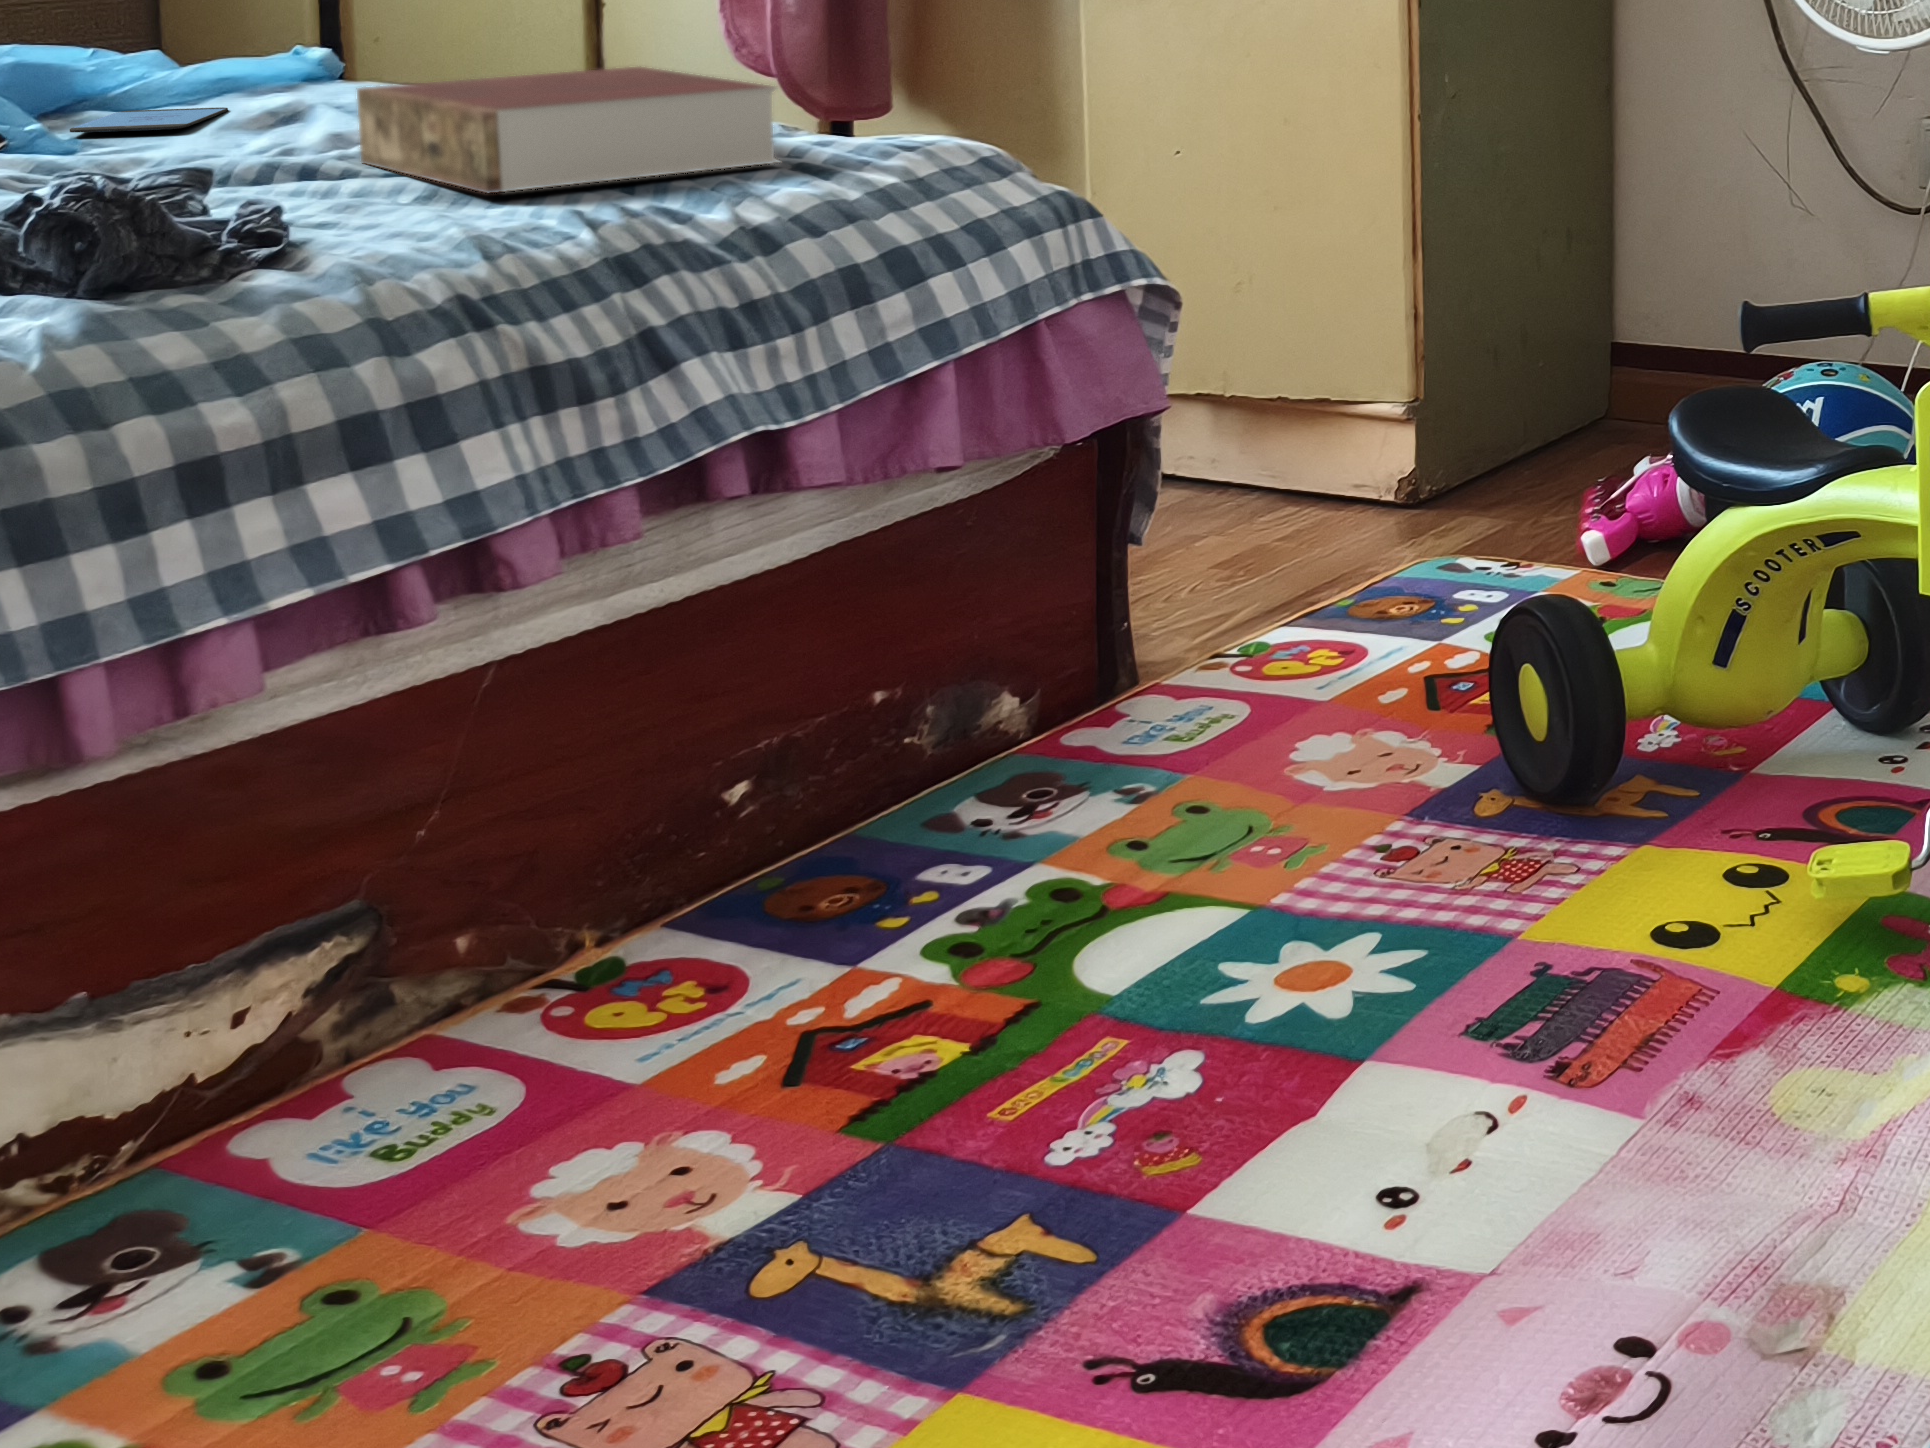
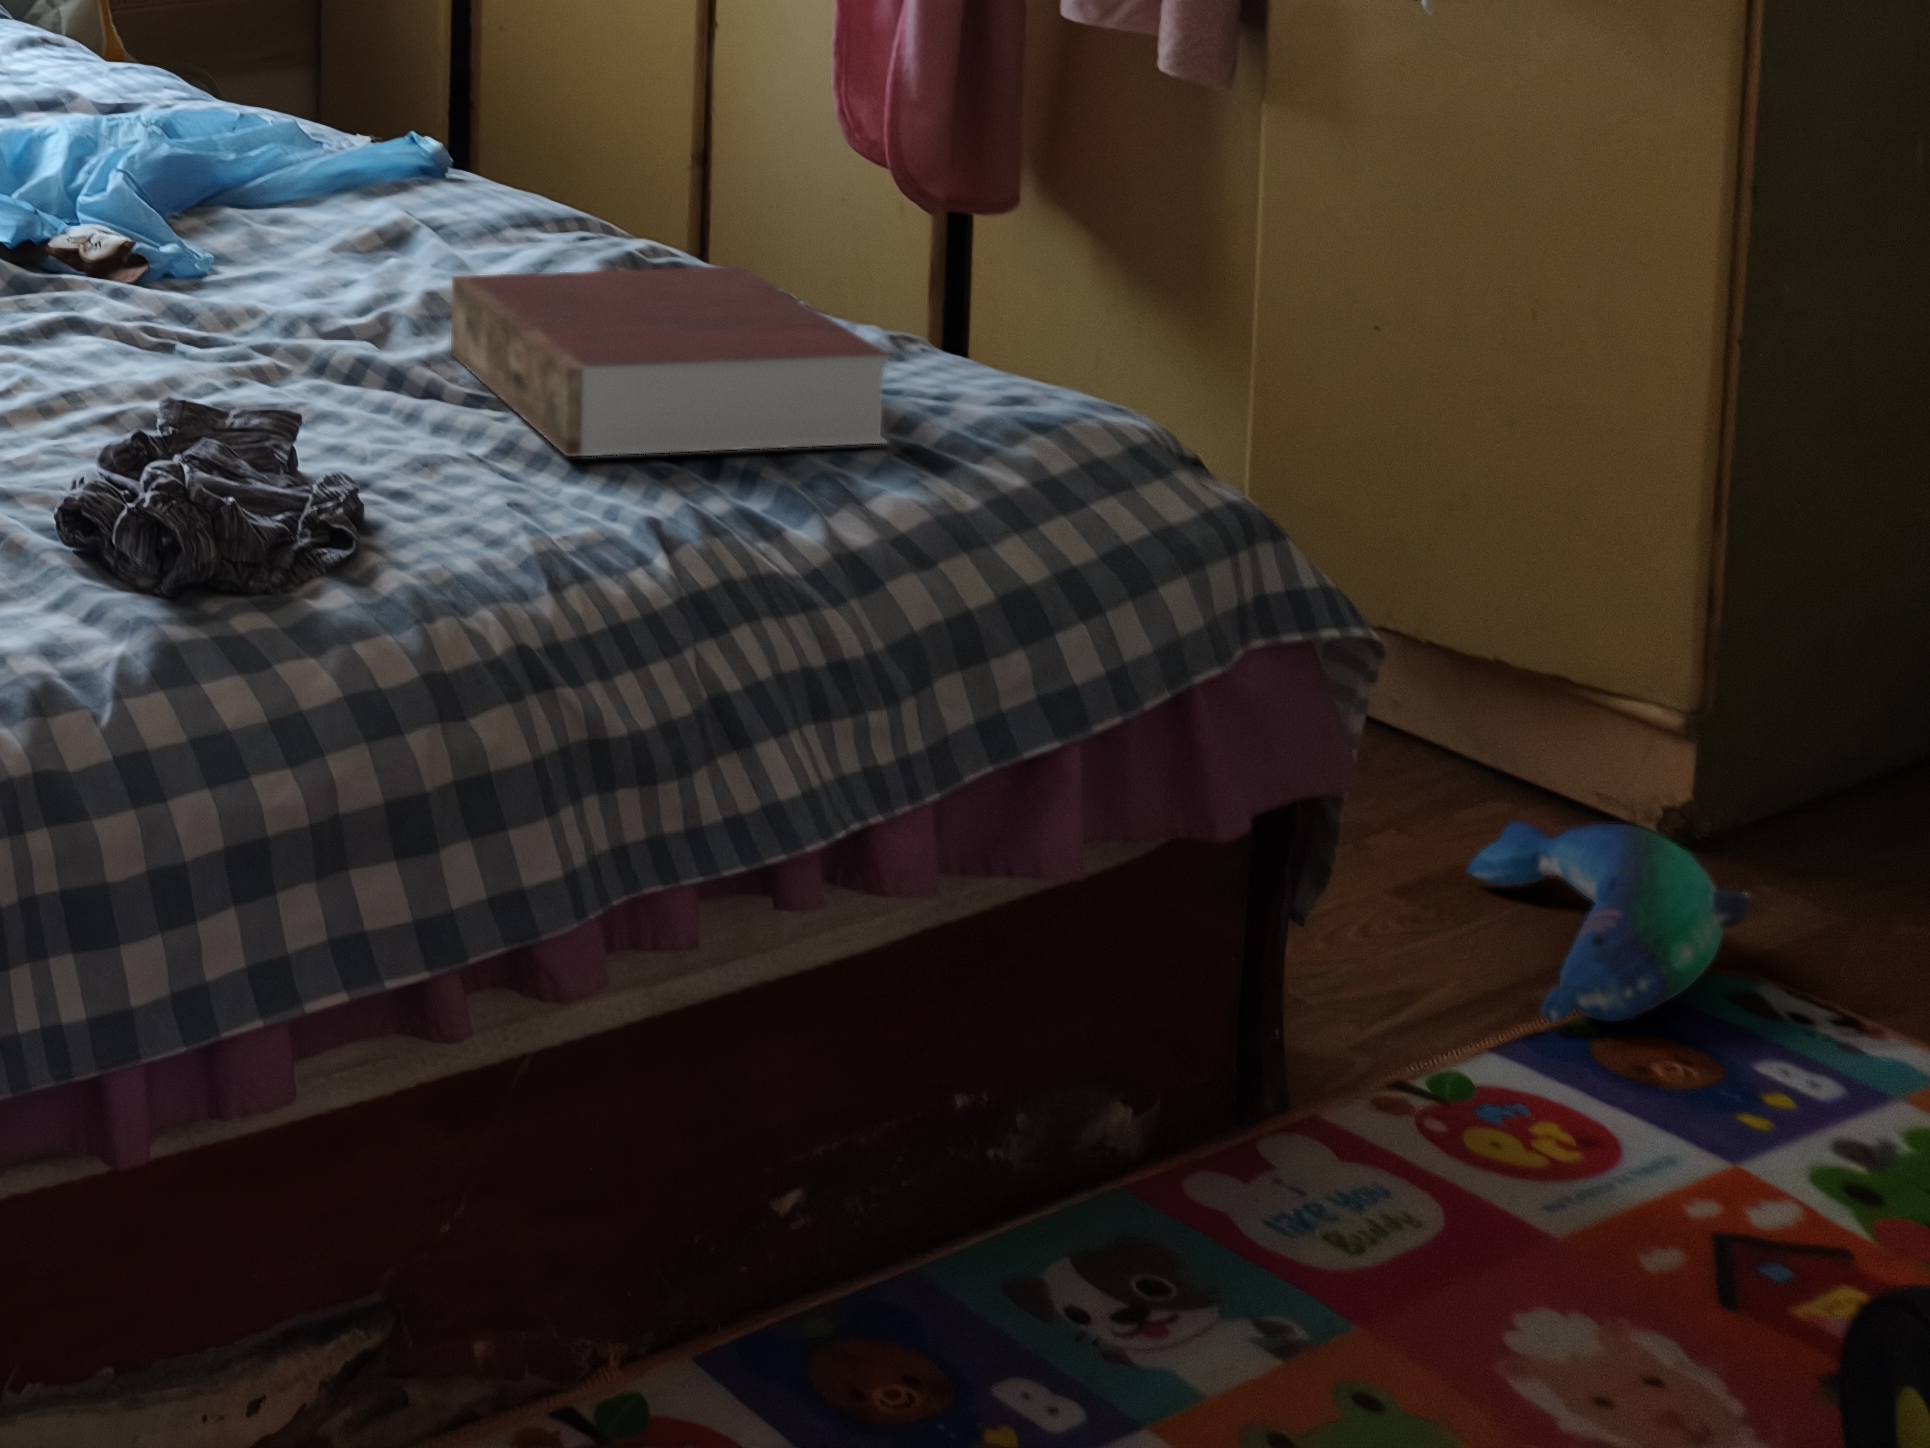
smartphone: present [70,107,228,132] -> none [203,216,342,261]
plush toy: none [1265,458,1446,593] -> present [1468,822,1750,1023]

